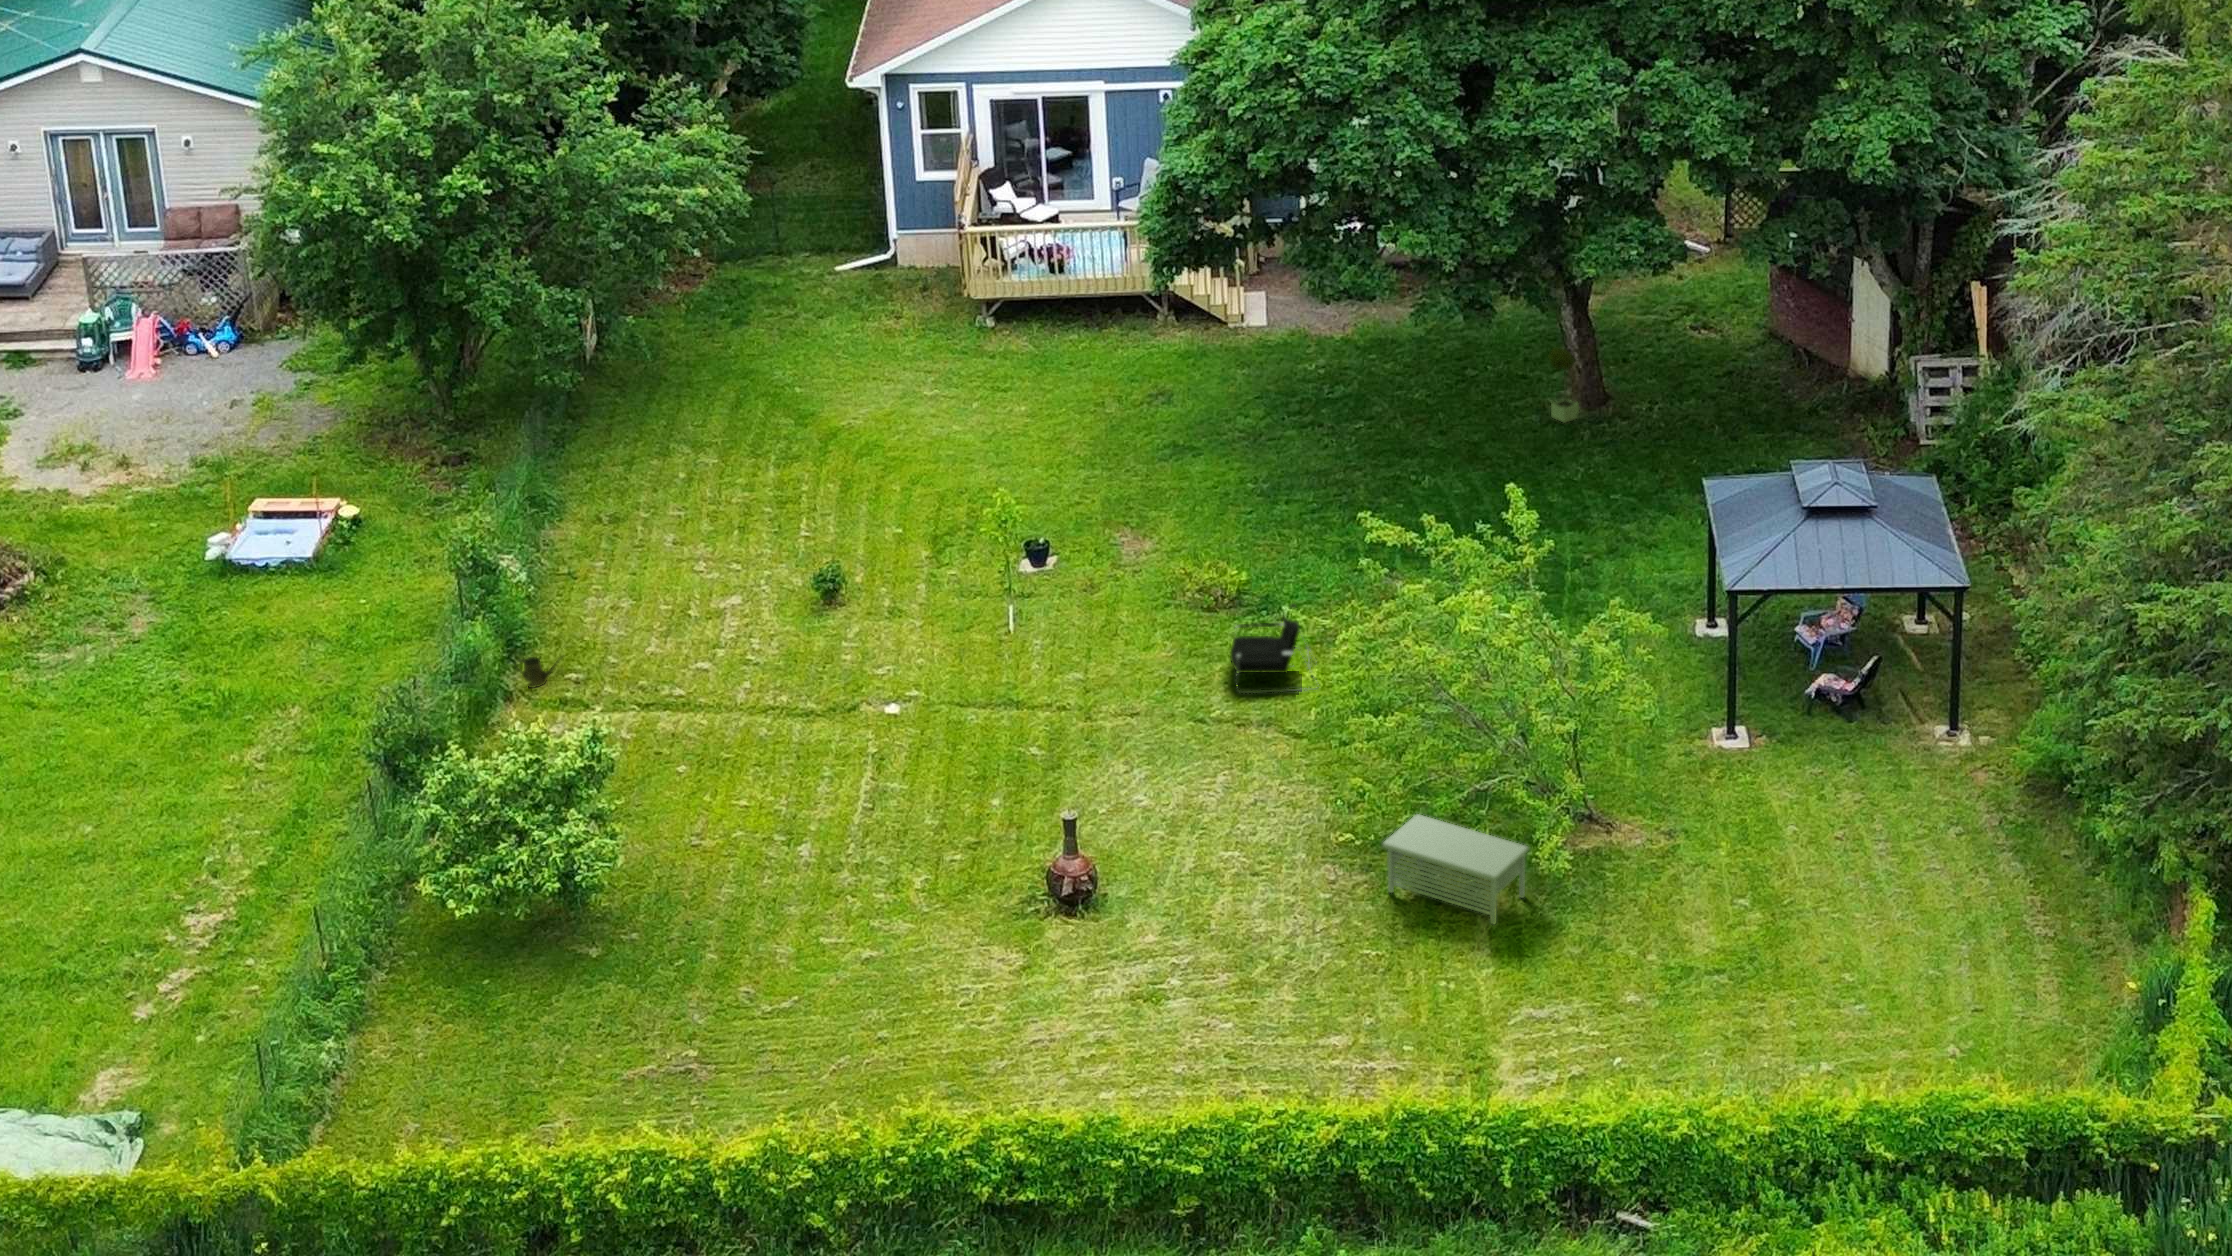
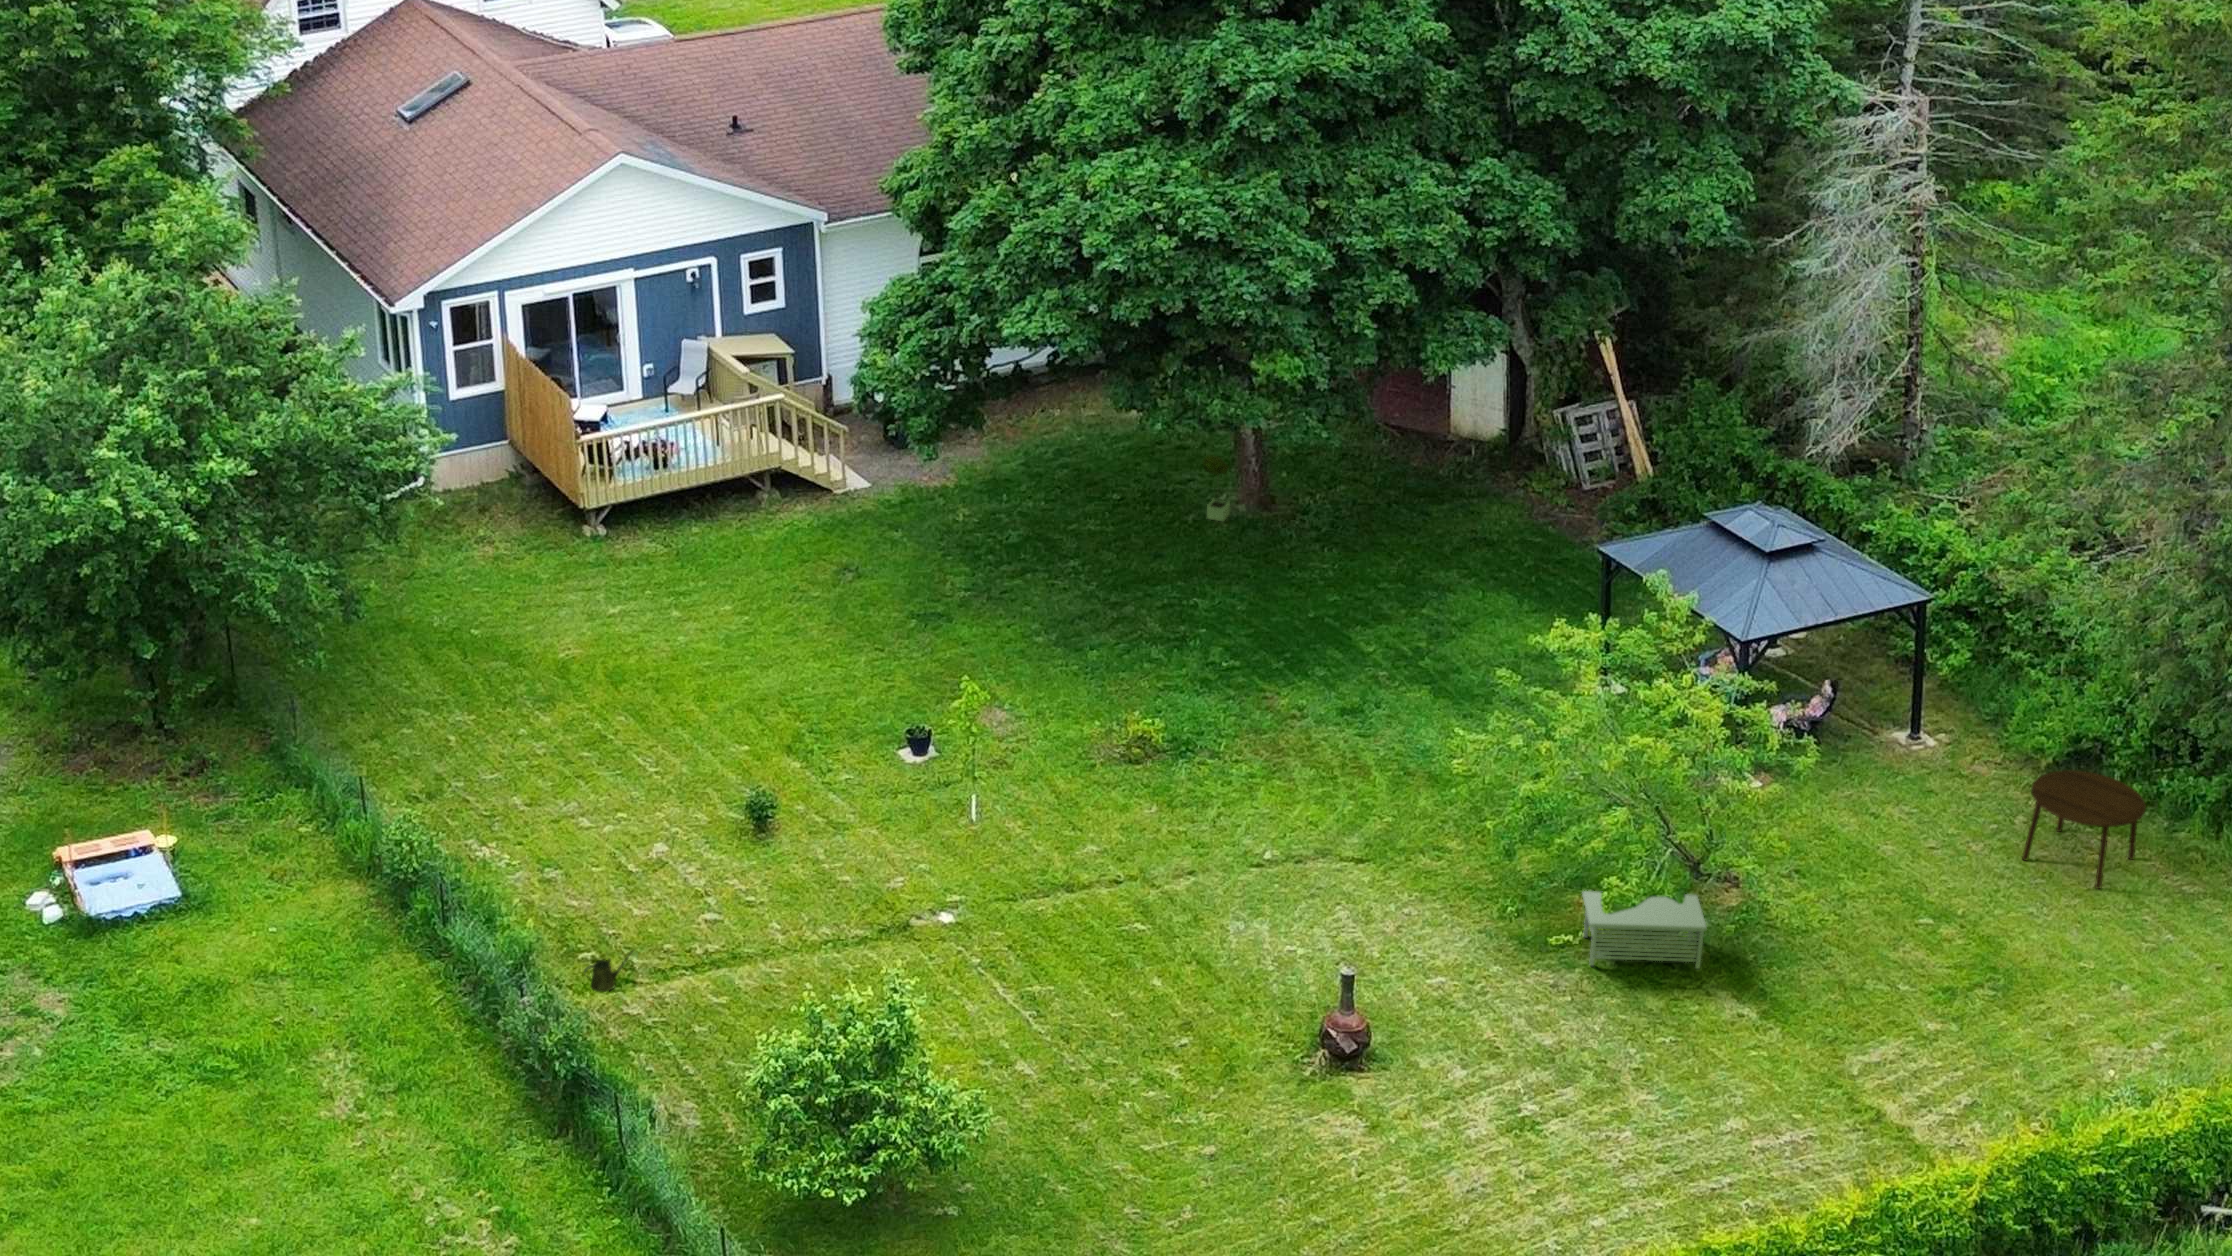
armchair: present [1230,604,1318,693] -> none [1226,733,1320,825]
dining table: none [1994,825,2138,969] -> present [2022,770,2146,889]

